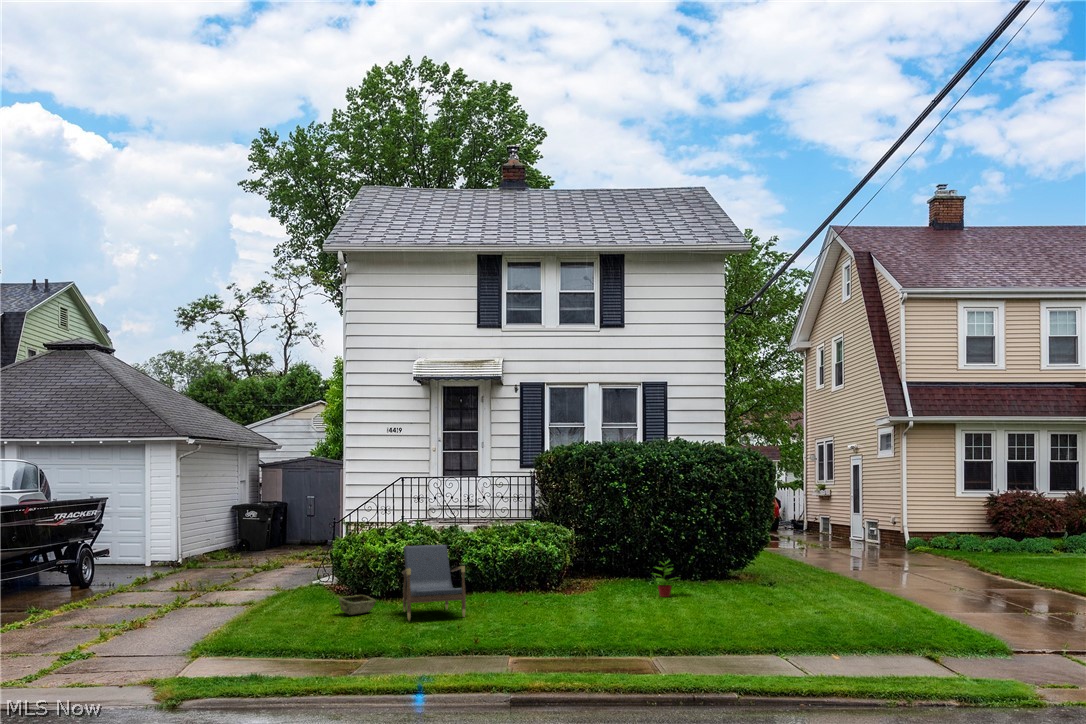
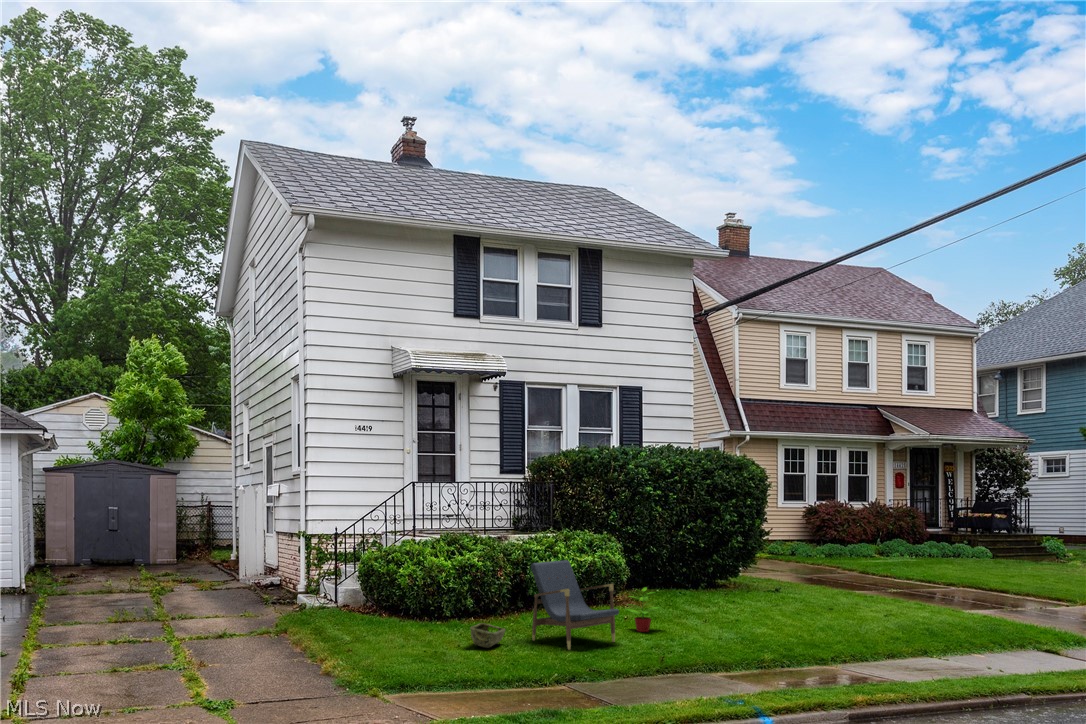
potted plant: present [655,562,677,597] -> present [627,587,659,632]

